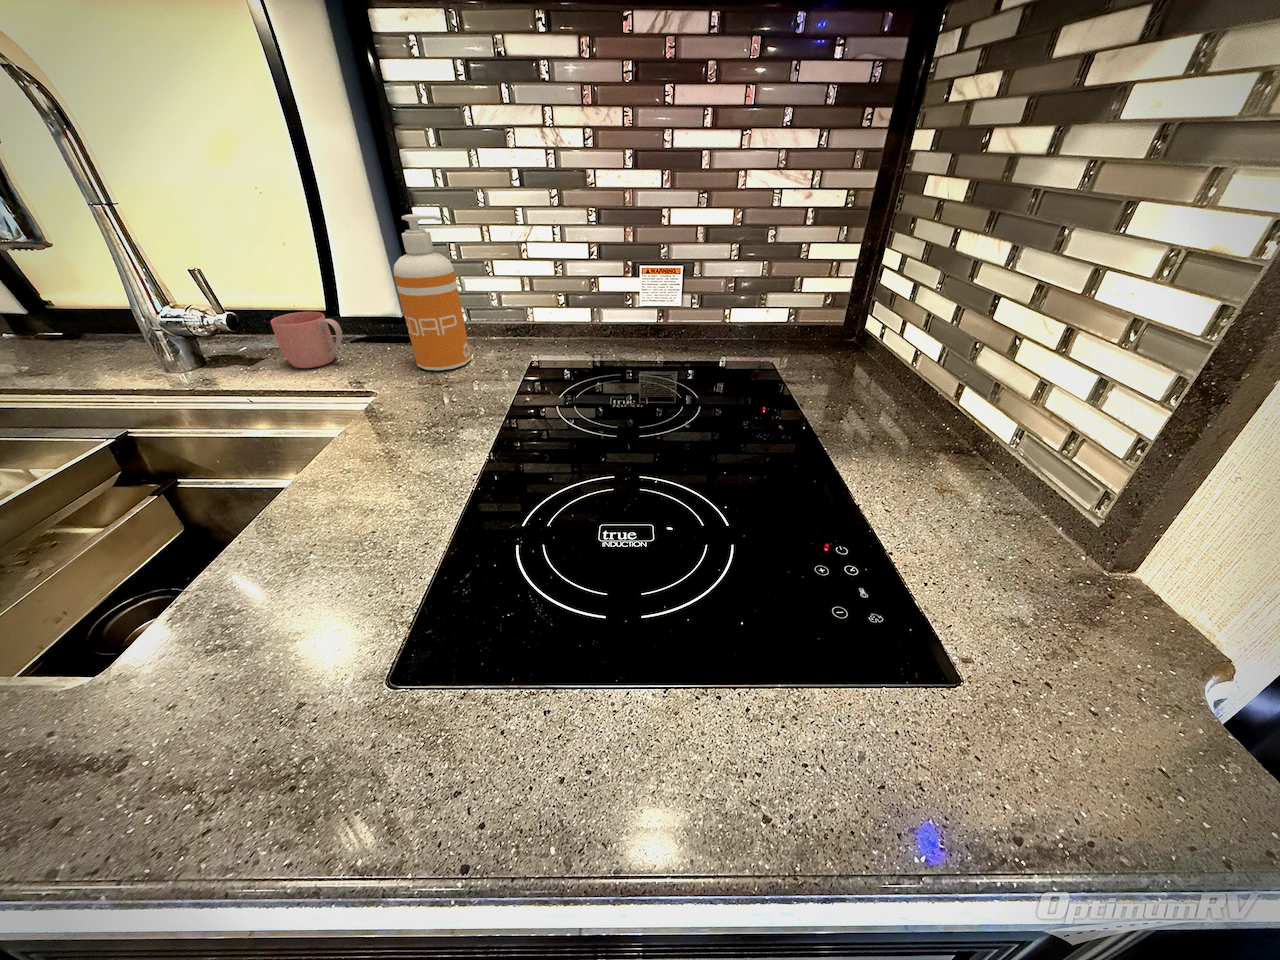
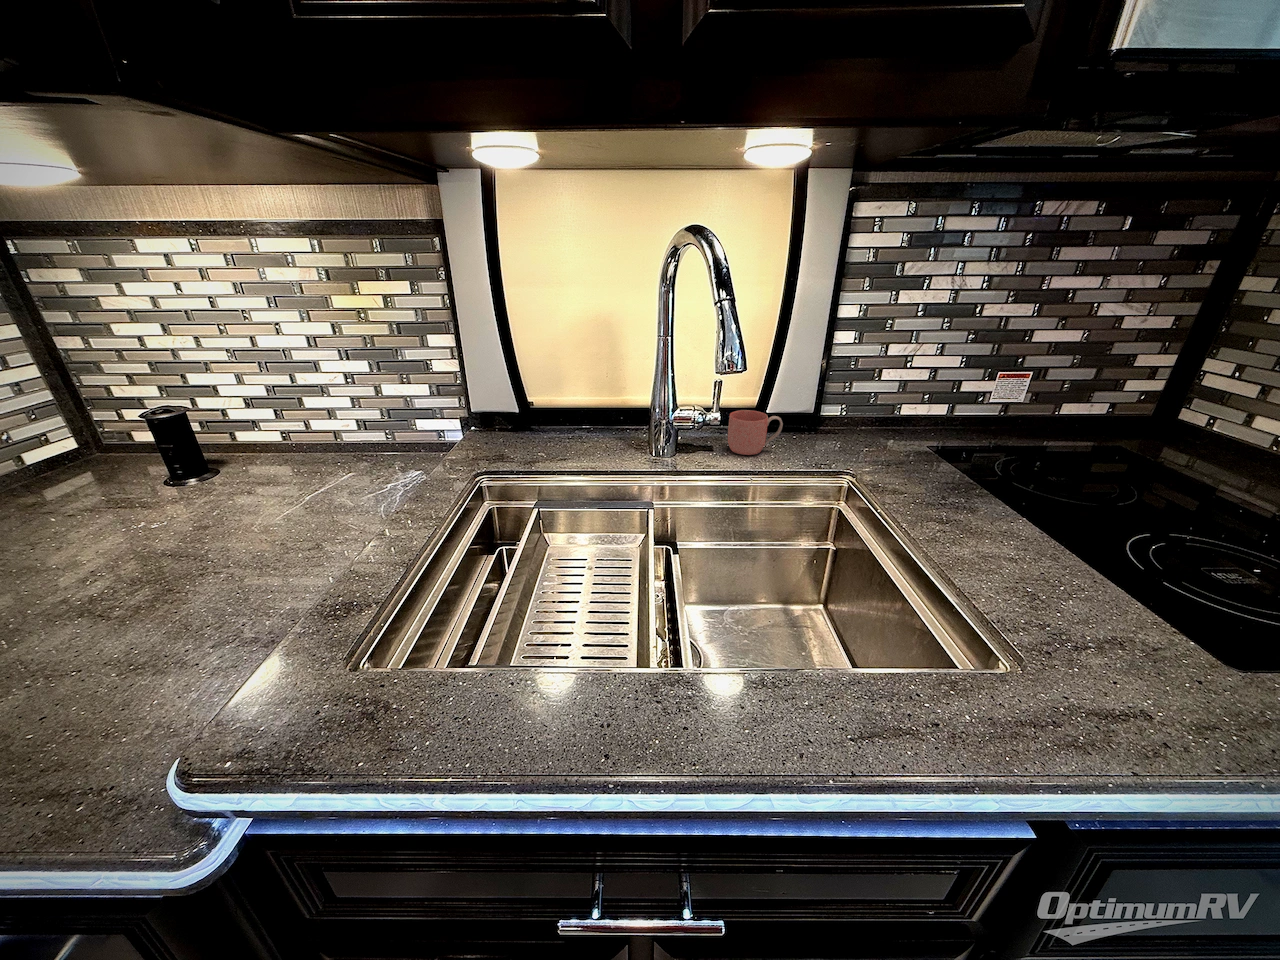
soap dispenser: present [394,214,471,370] -> none [829,338,892,456]

